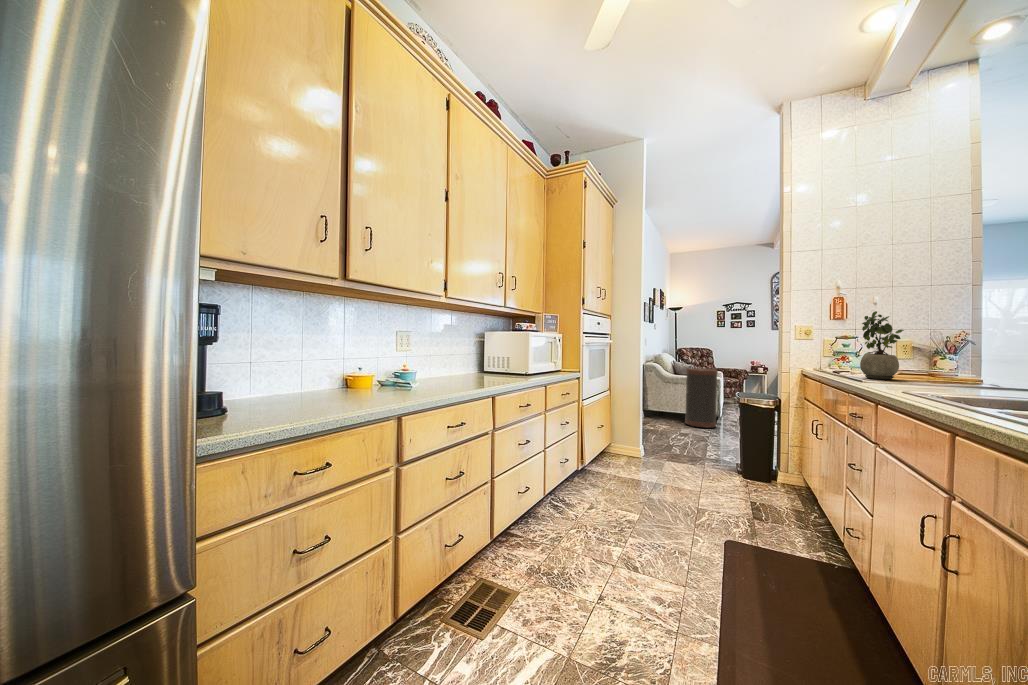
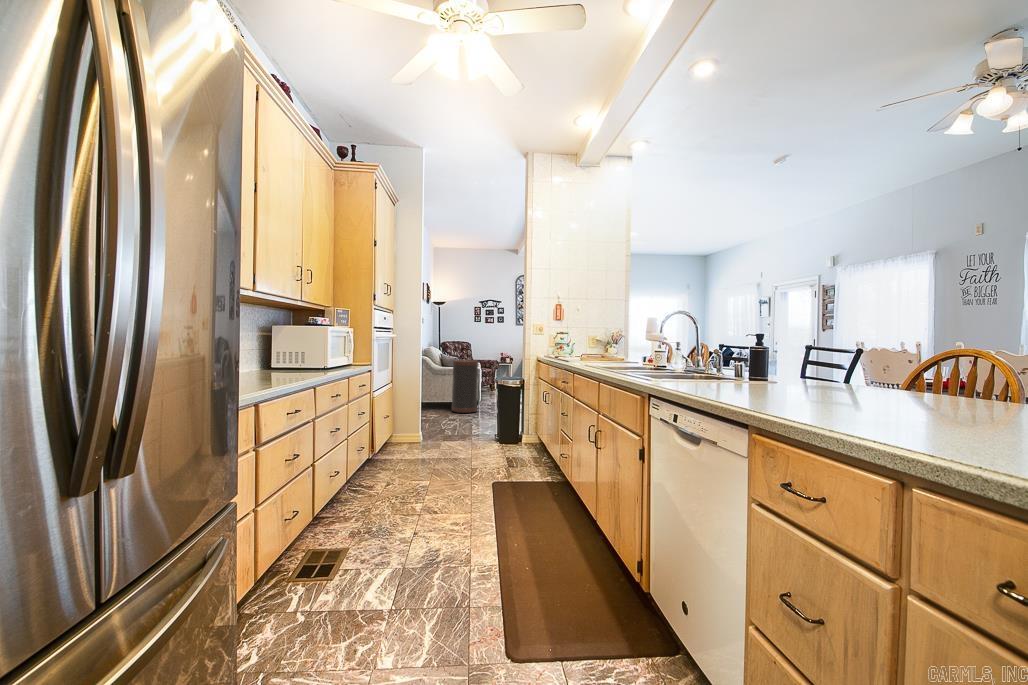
potted plant: present [860,311,904,379] -> none [568,317,588,361]

